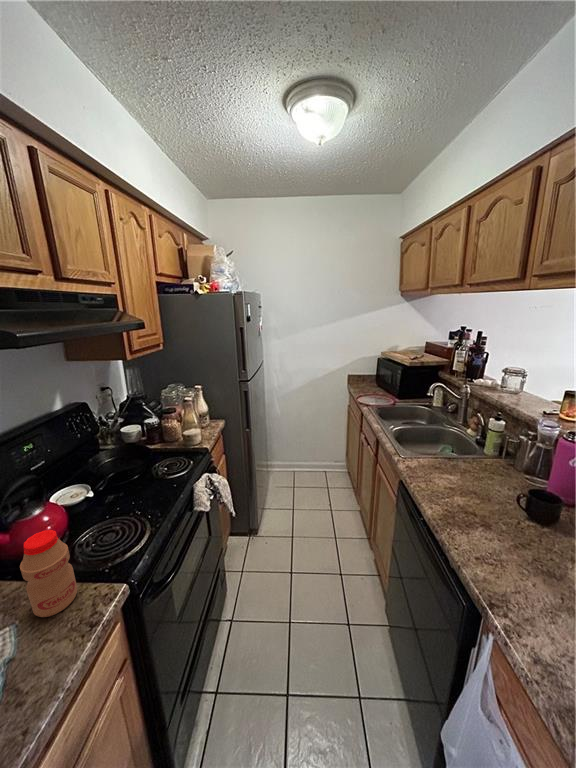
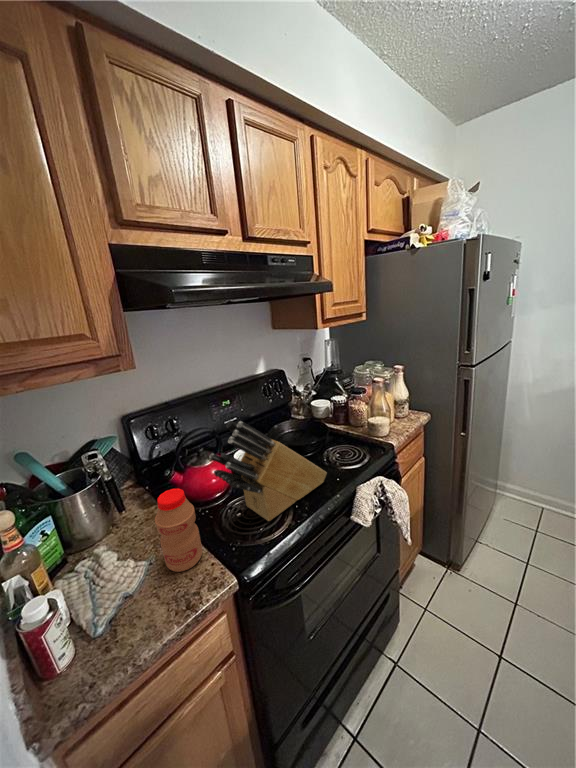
knife block: none [65,449,168,535] -> present [209,421,327,521]

